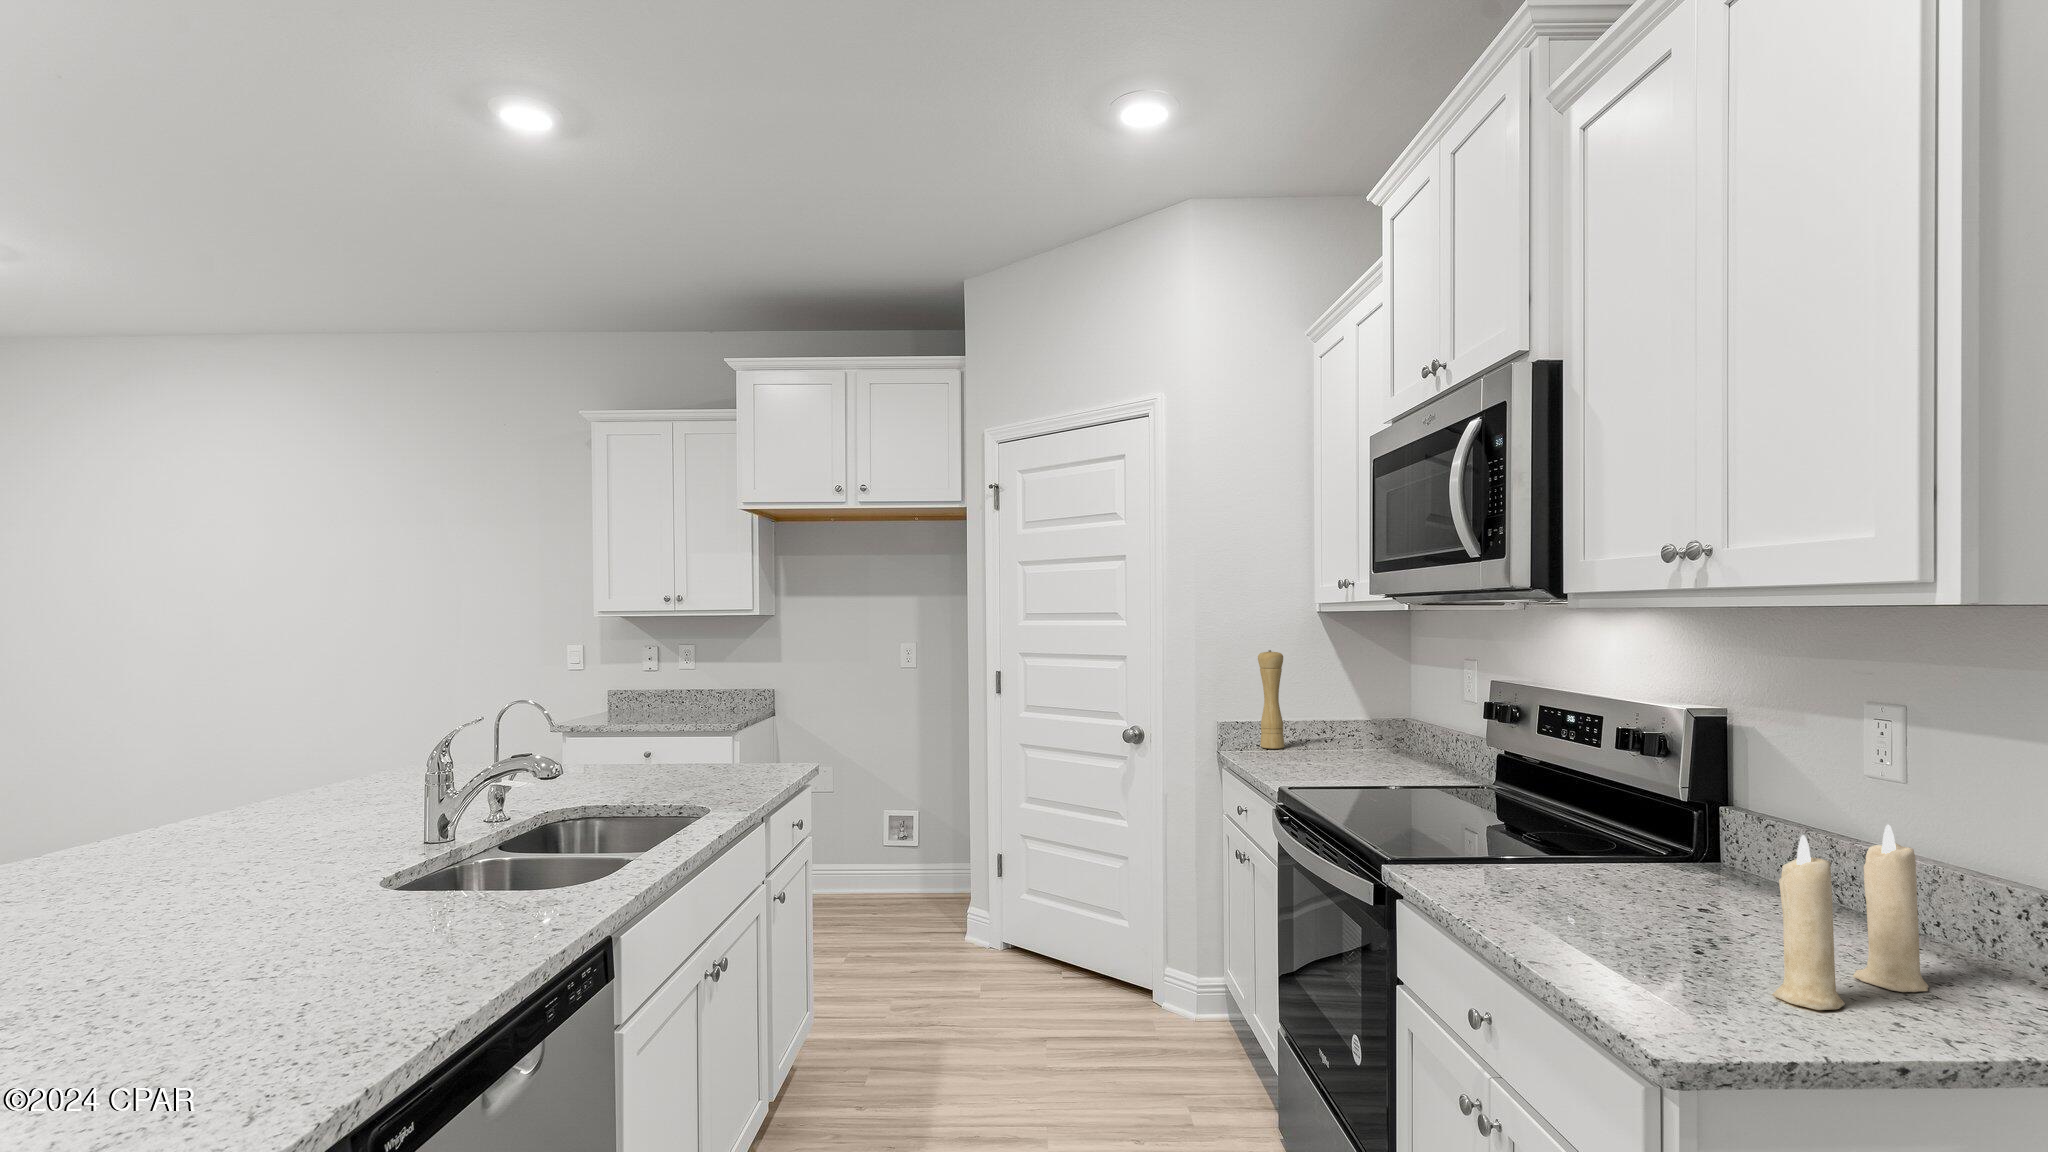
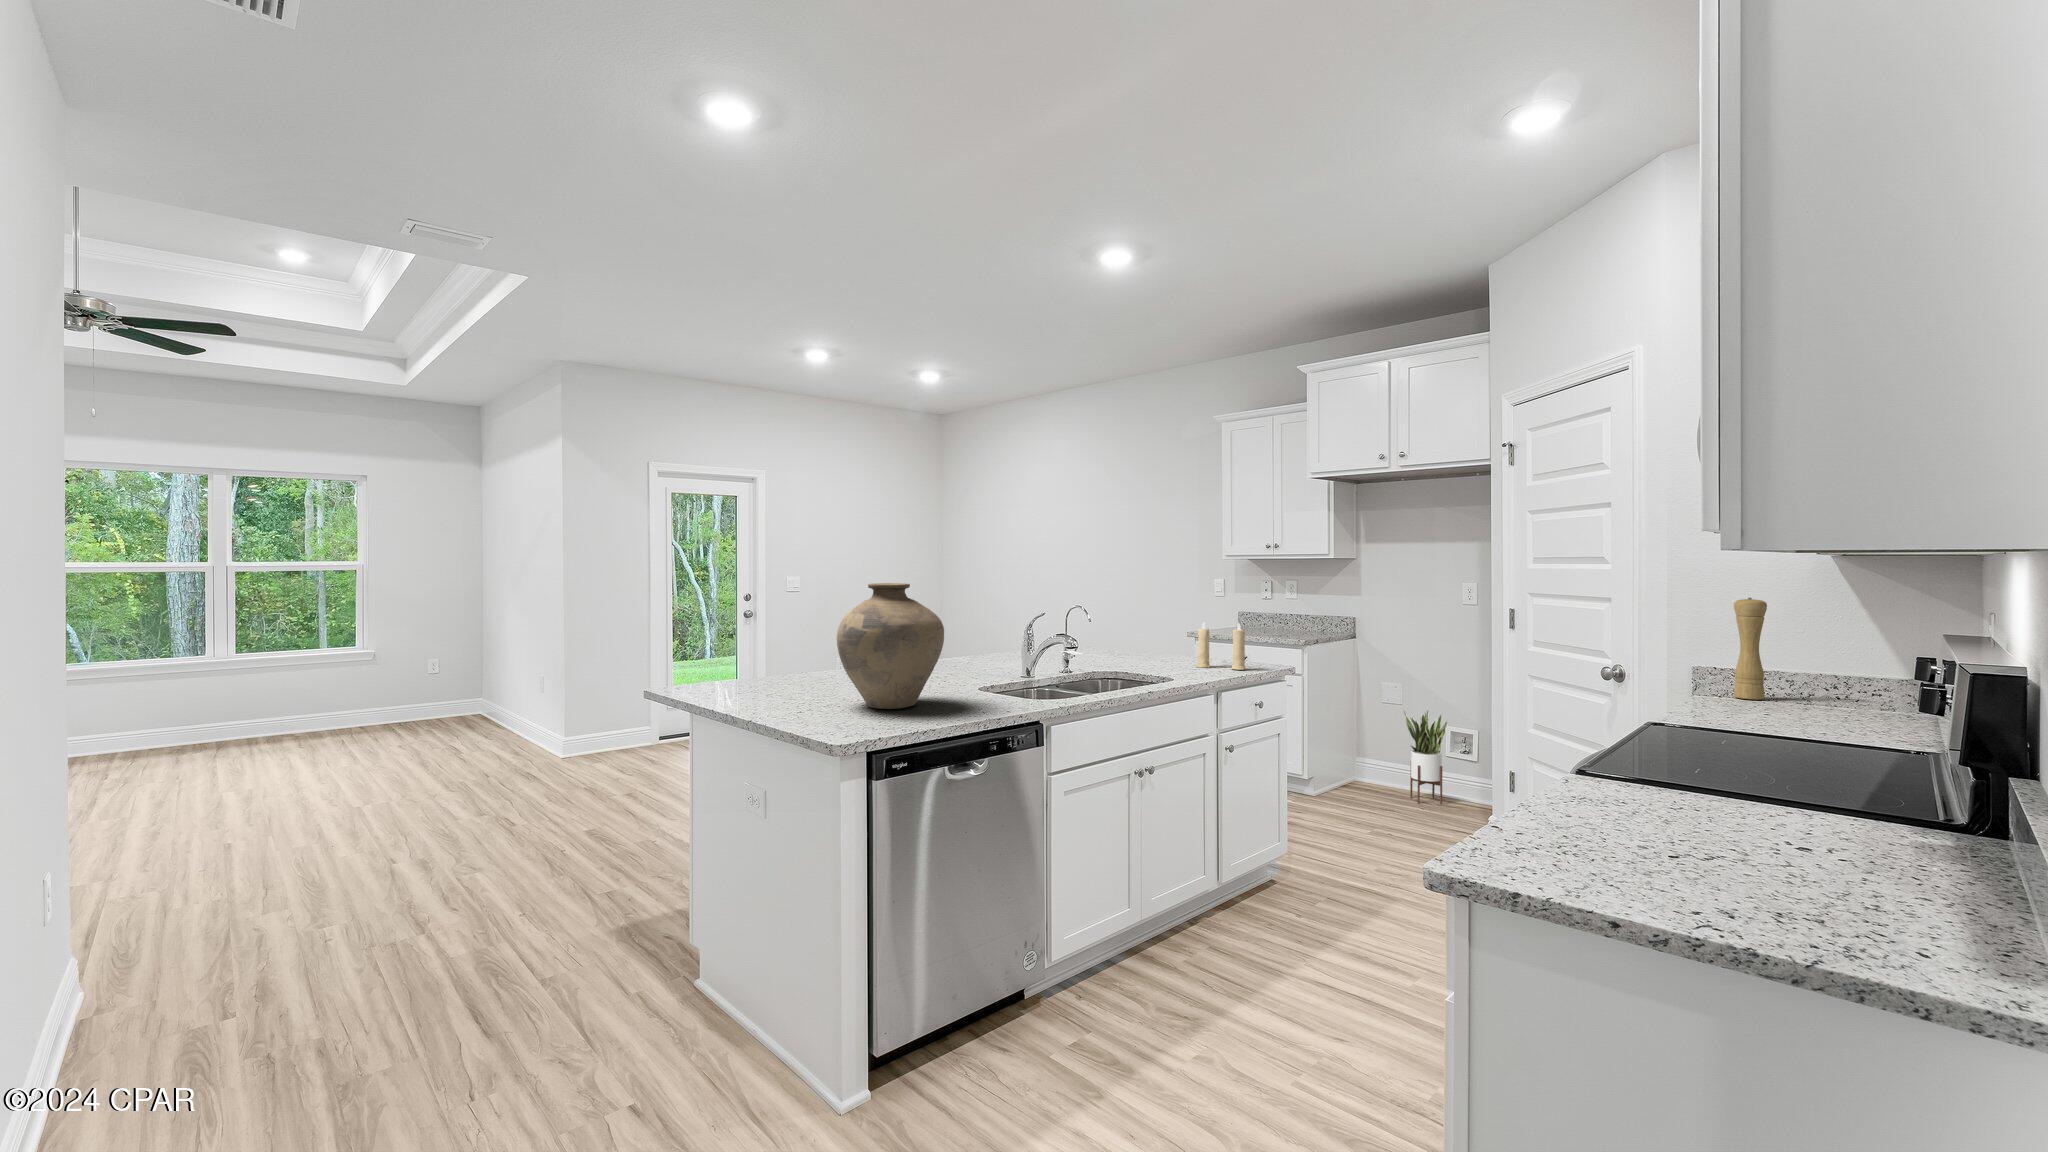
vase: none [93,692,400,997] -> present [837,583,944,709]
potted plant: none [842,790,892,909] -> present [1402,706,1447,804]
candle: present [1772,825,1929,1010] -> present [1196,622,1246,670]

